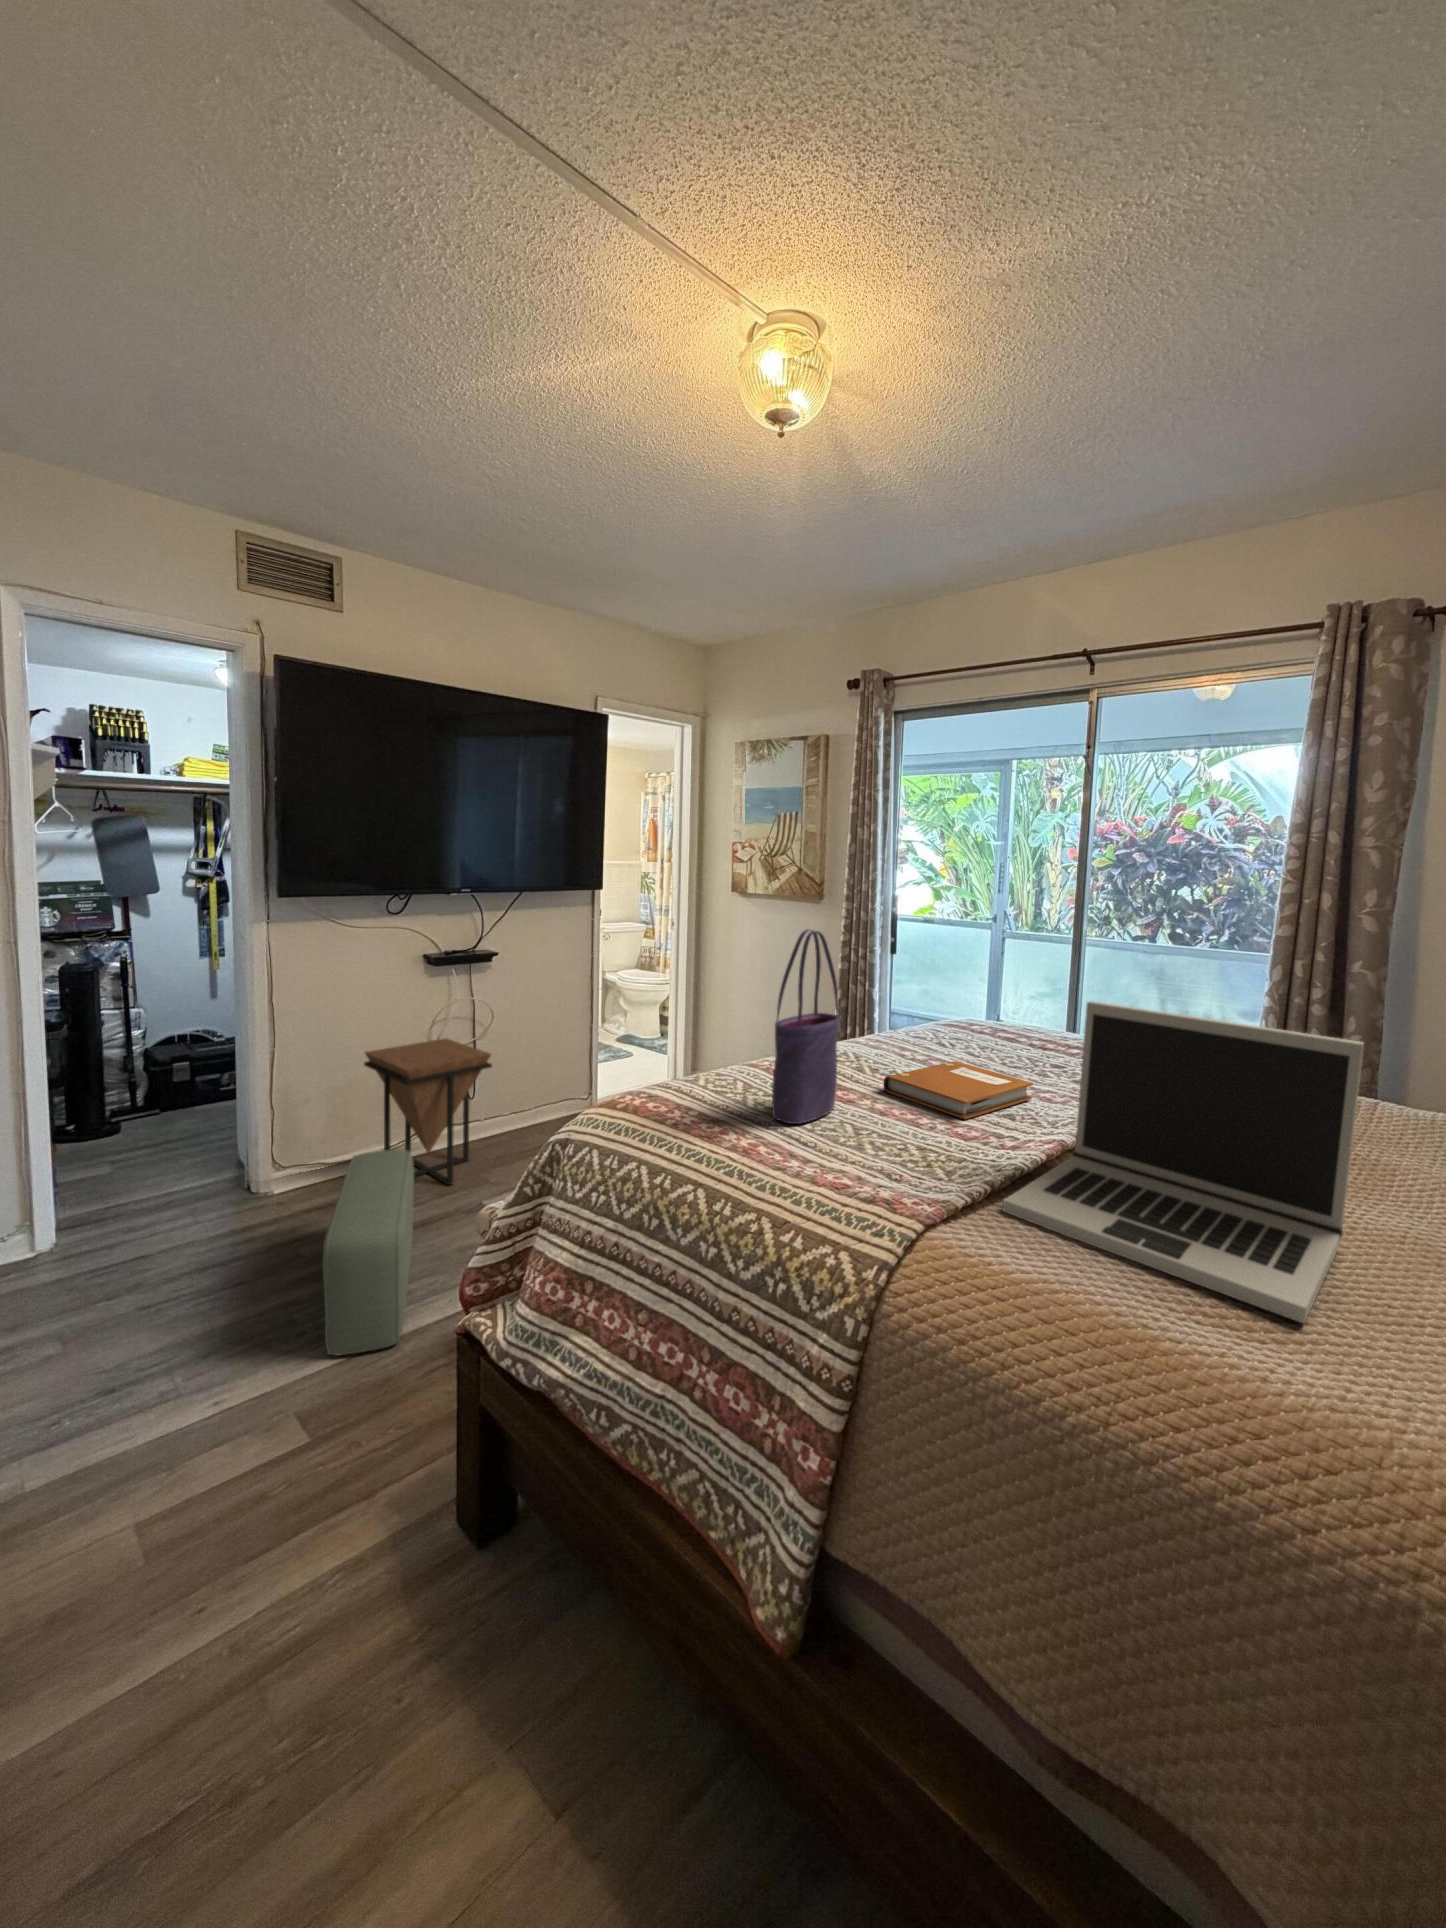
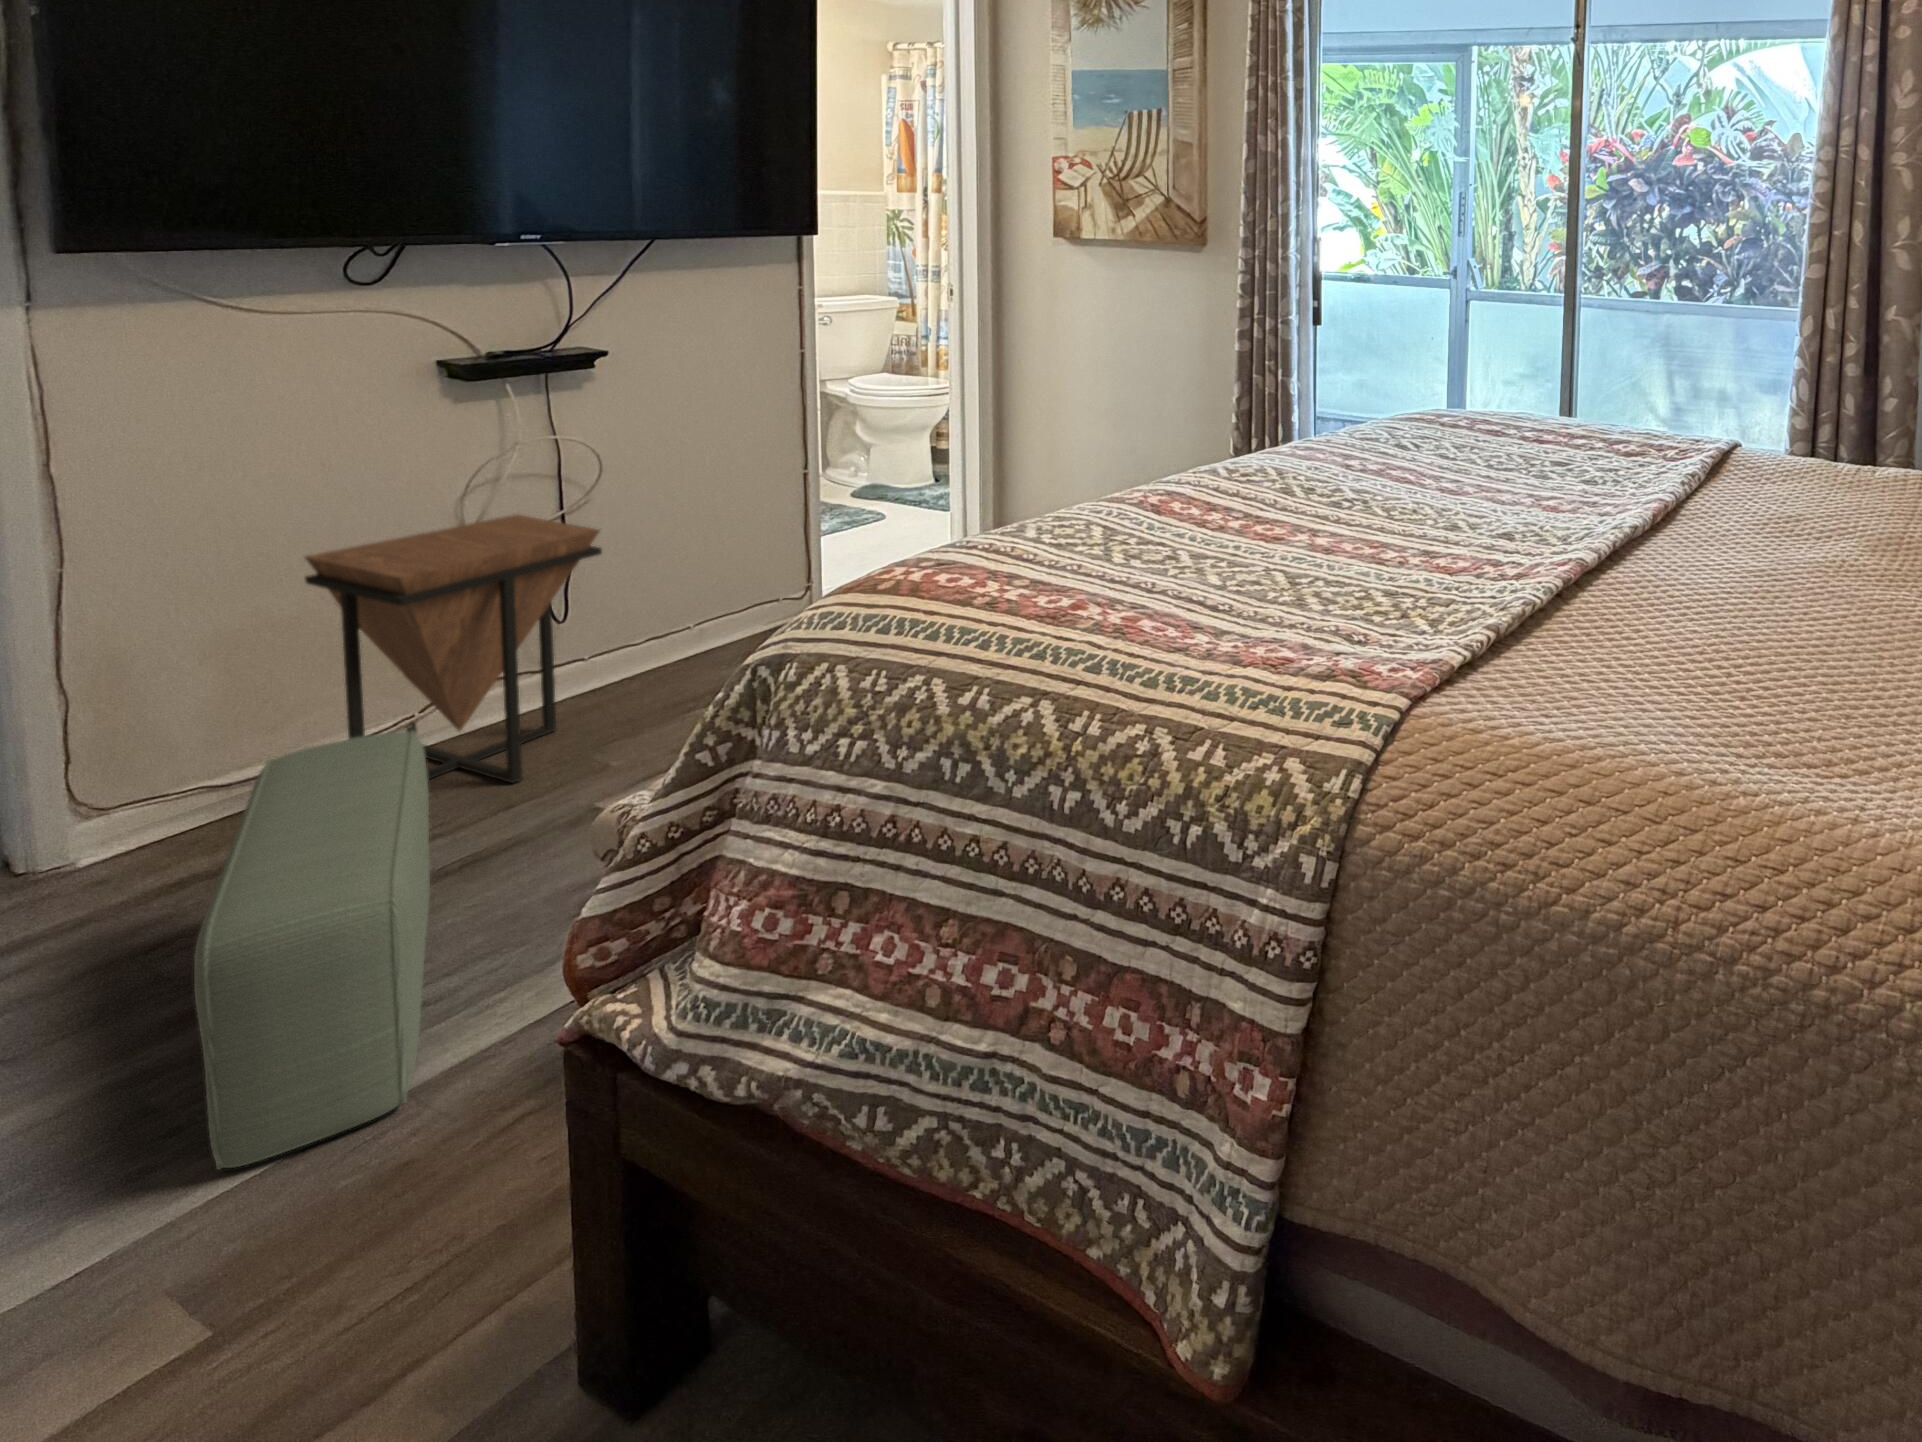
tote bag: present [772,929,840,1124] -> none [1161,274,1260,579]
laptop: present [1003,1001,1364,1323] -> none [1513,361,1915,739]
notebook: present [883,1061,1033,1119] -> none [1327,464,1531,543]

